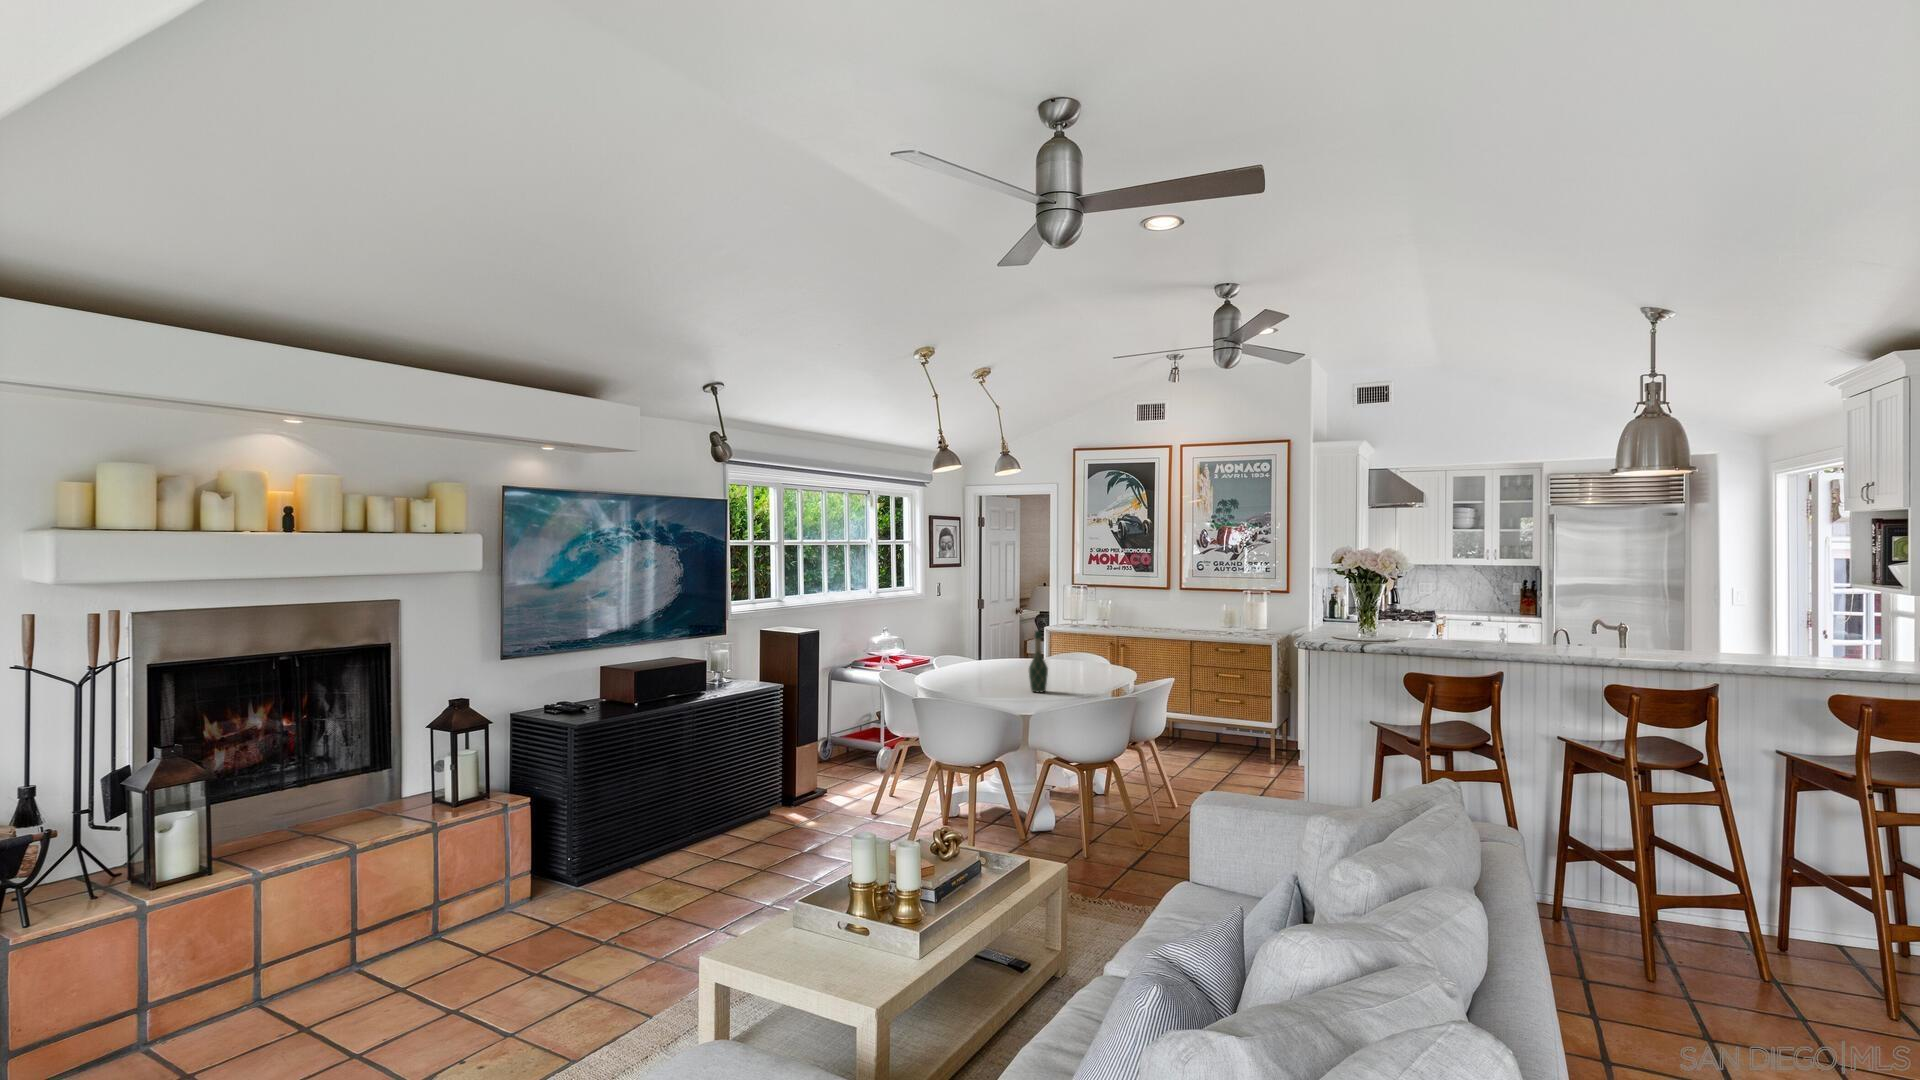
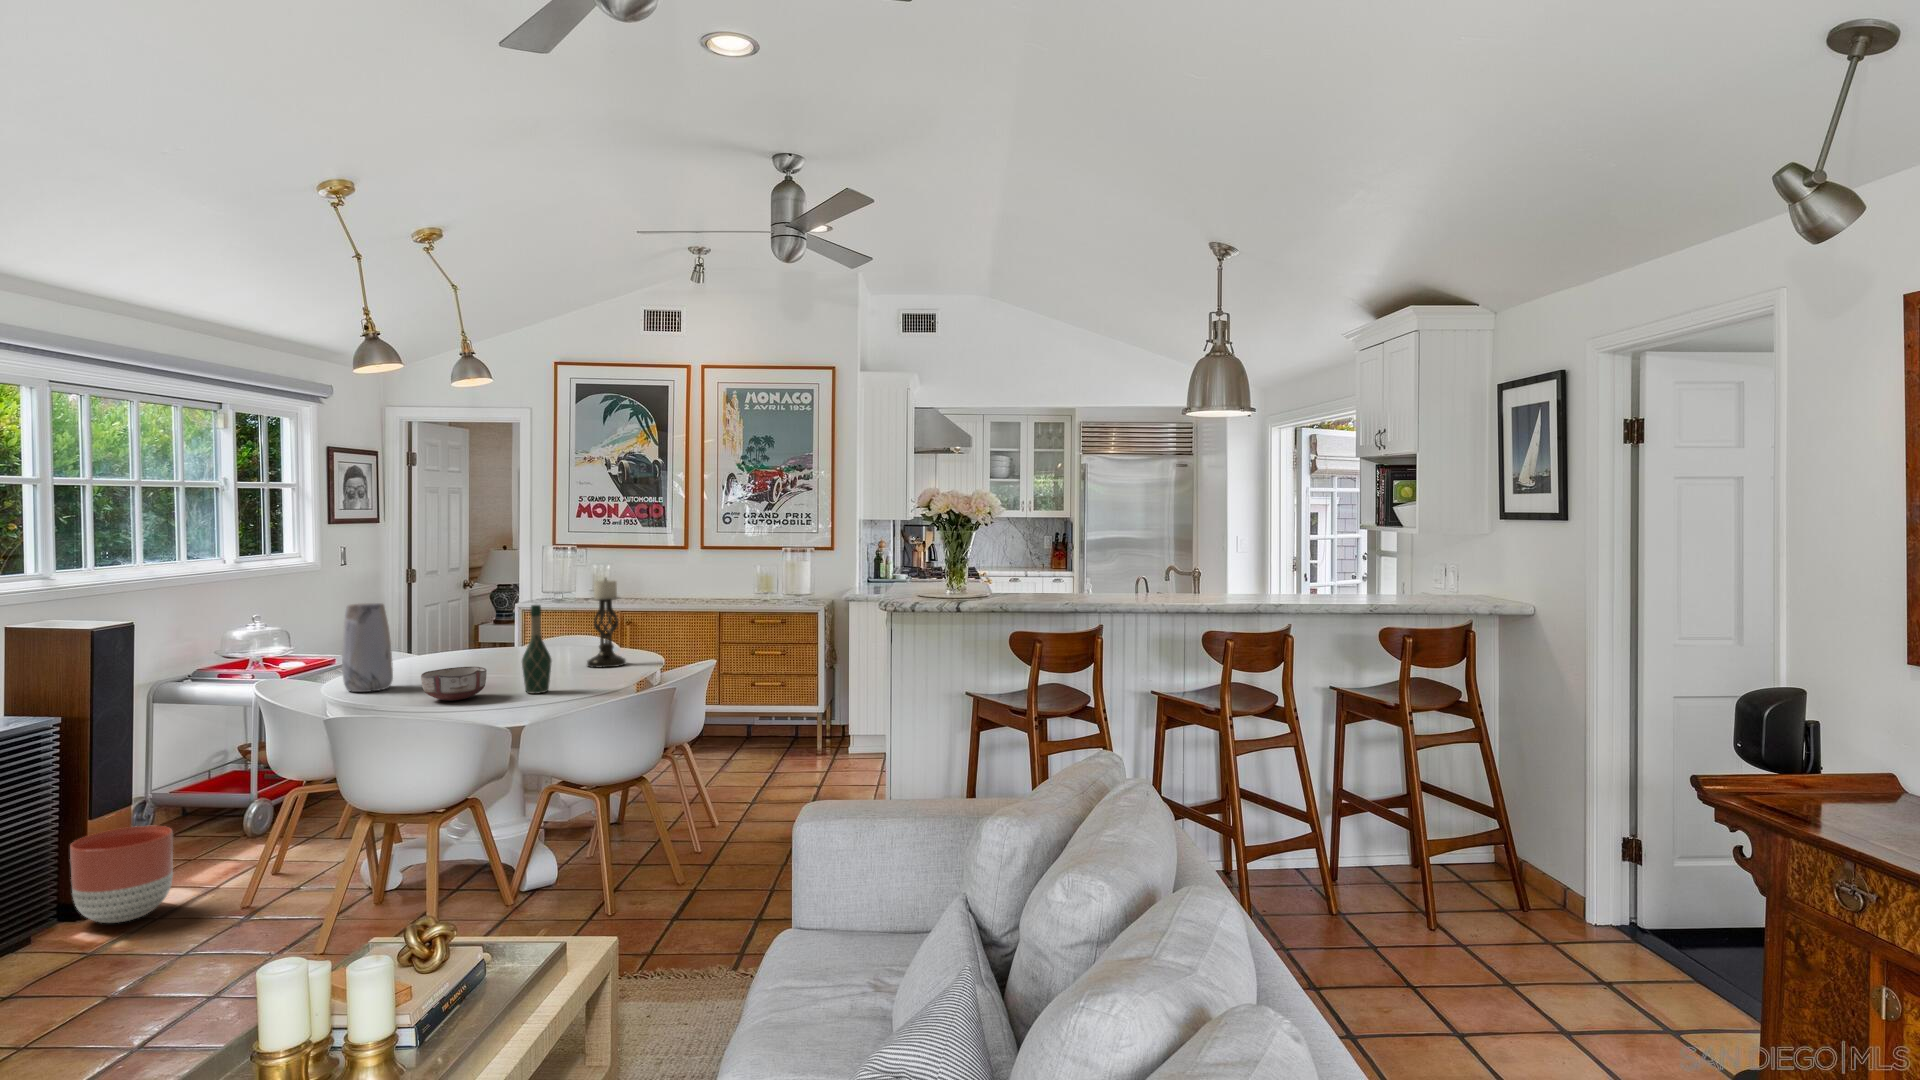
candle holder: none [1078,612,1106,678] -> present [587,578,626,668]
vase: none [925,624,953,683] -> present [342,603,393,692]
ceramic bowl: none [967,670,1006,693] -> present [421,667,487,701]
planter: none [787,754,835,810] -> present [70,826,173,923]

